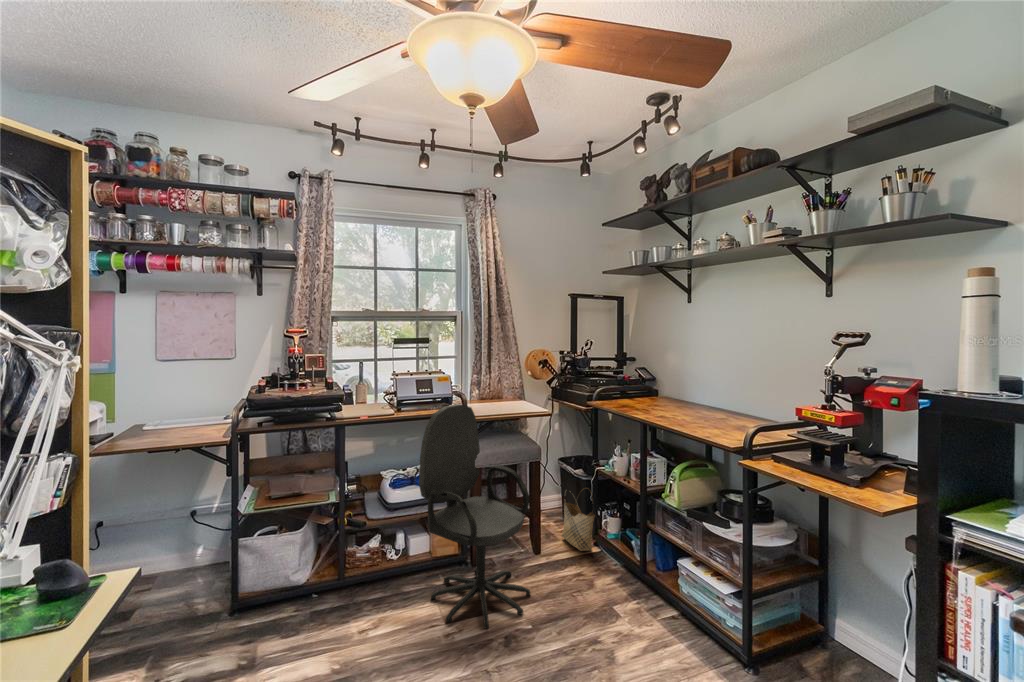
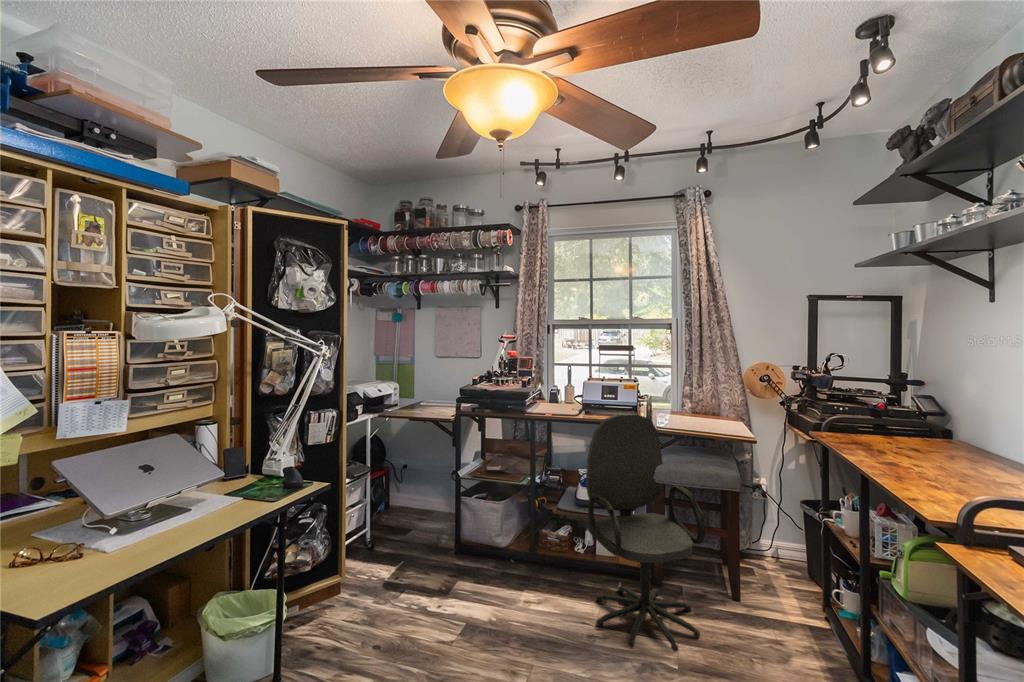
woven basket: present [561,488,595,551] -> none [781,536,823,622]

